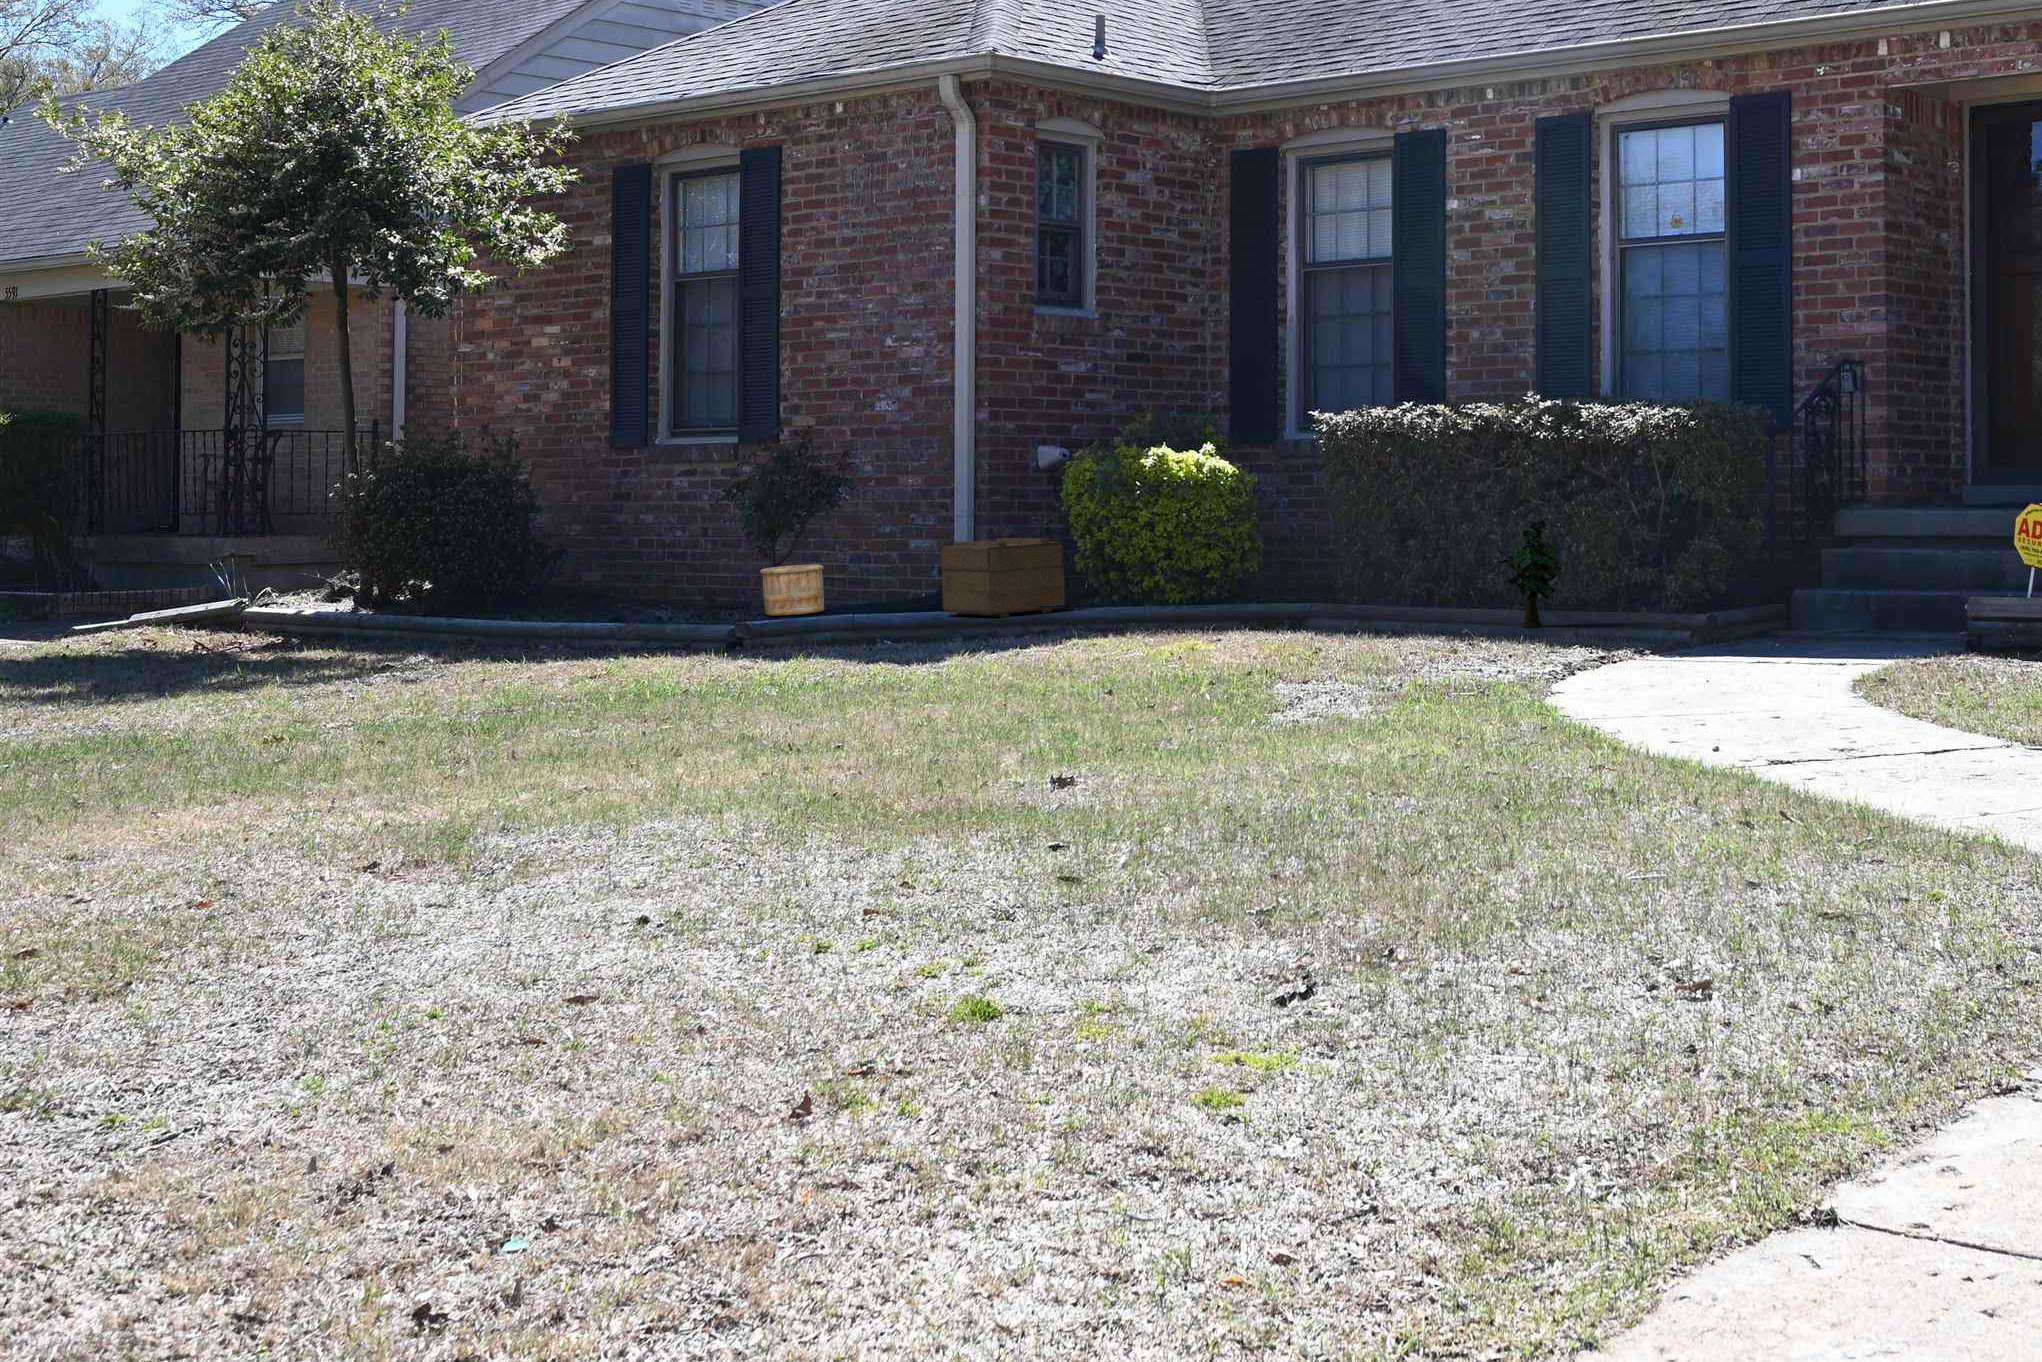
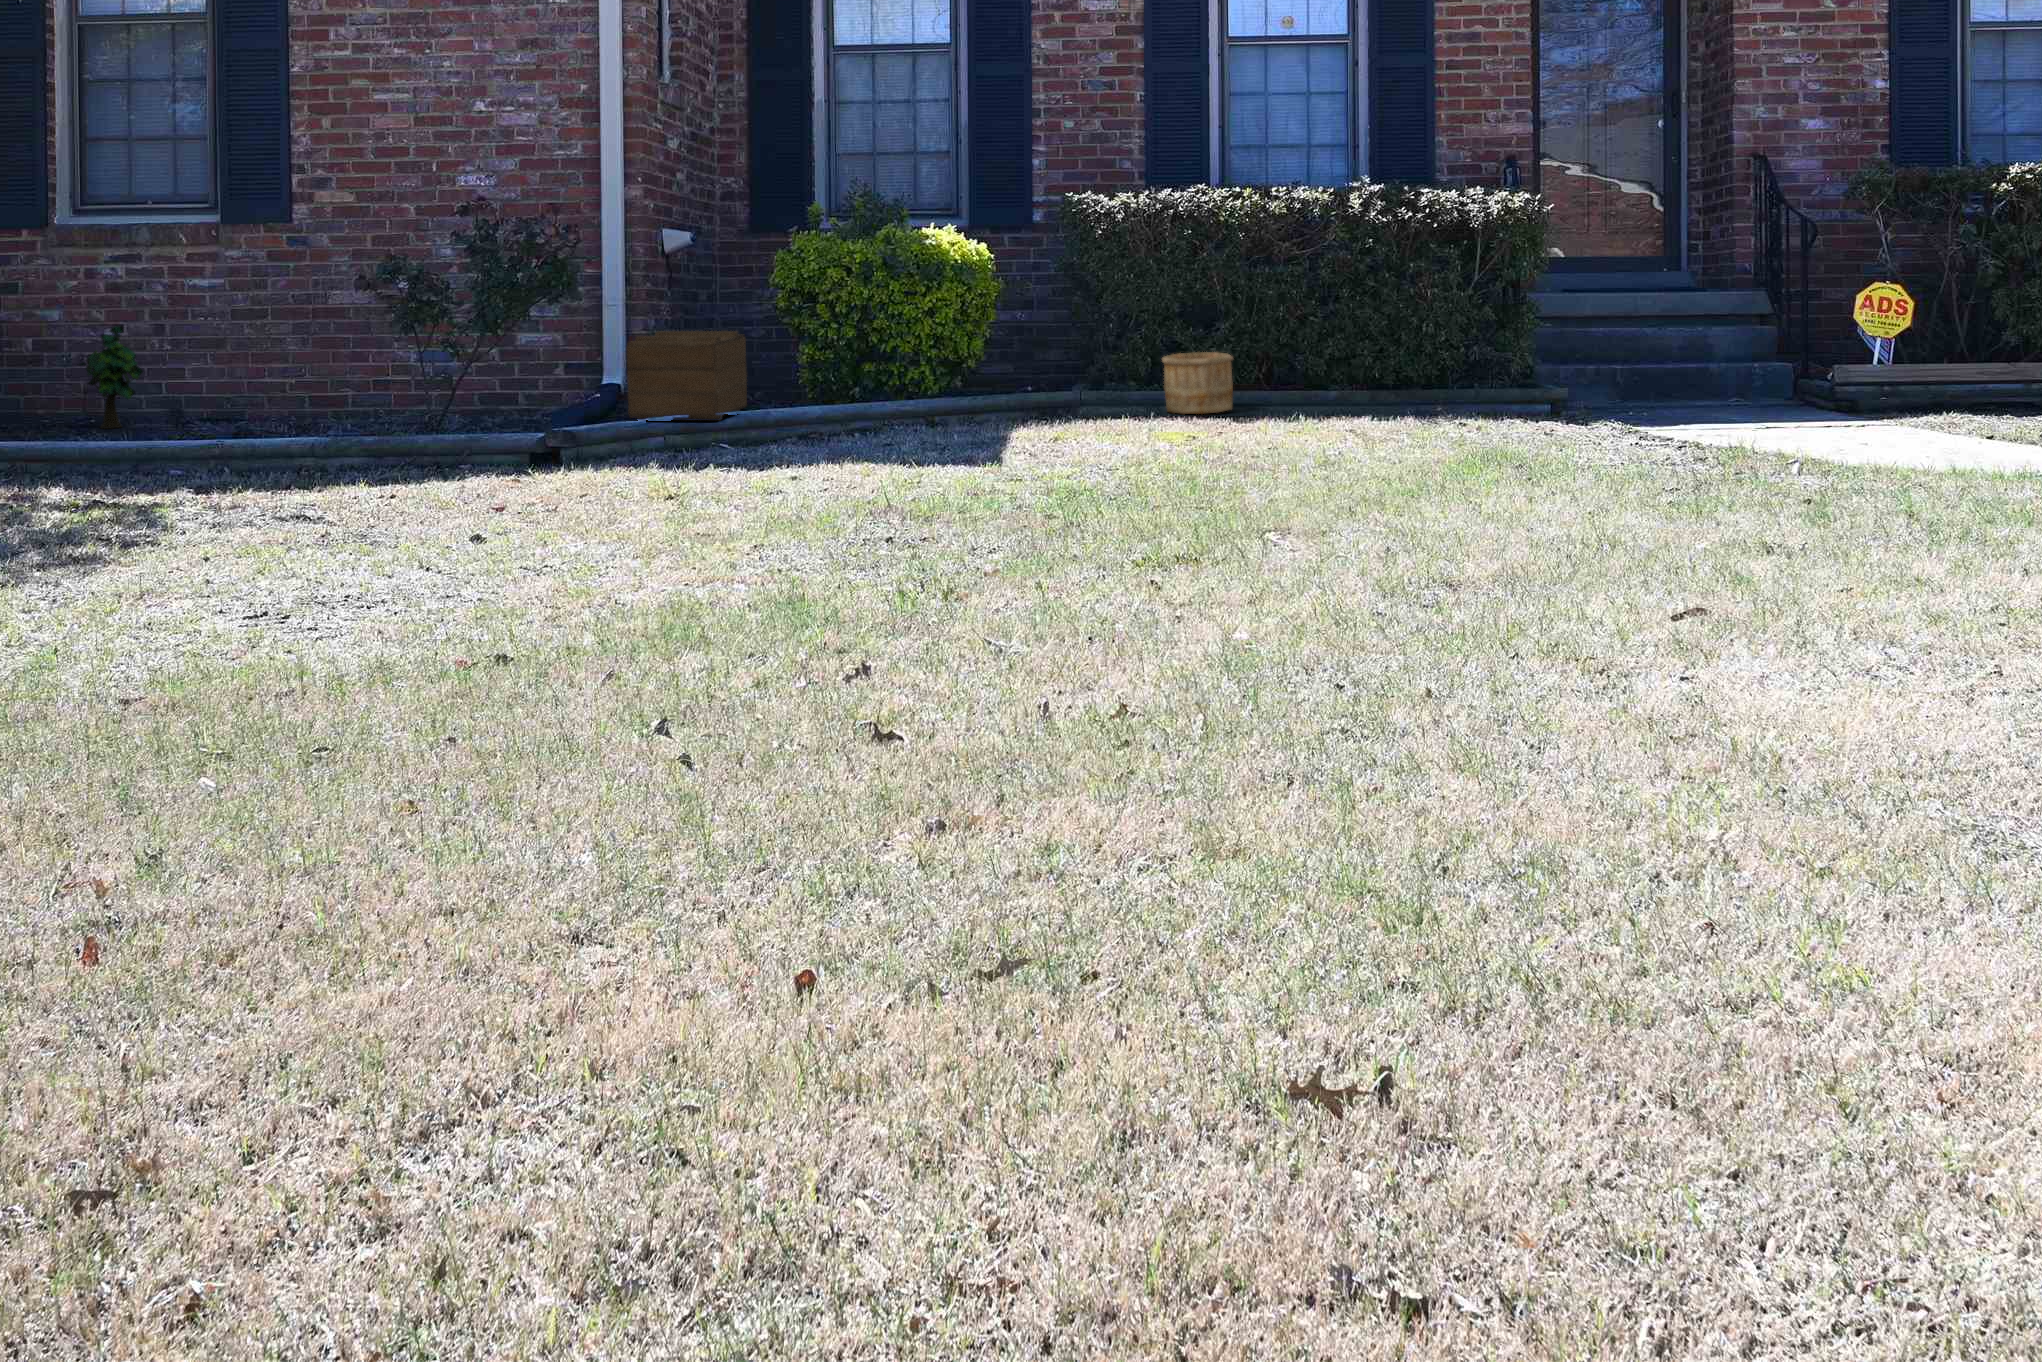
decorative plant: present [1499,521,1561,628] -> present [79,325,143,429]
wooden bucket: present [760,564,824,616] -> present [1162,352,1233,414]

